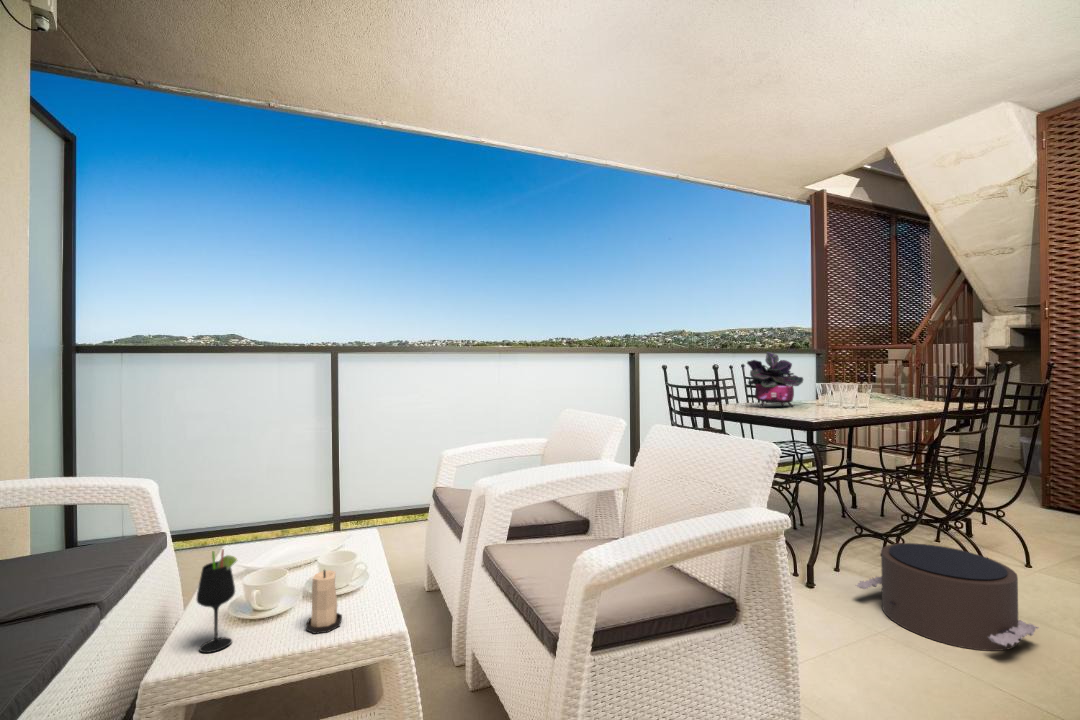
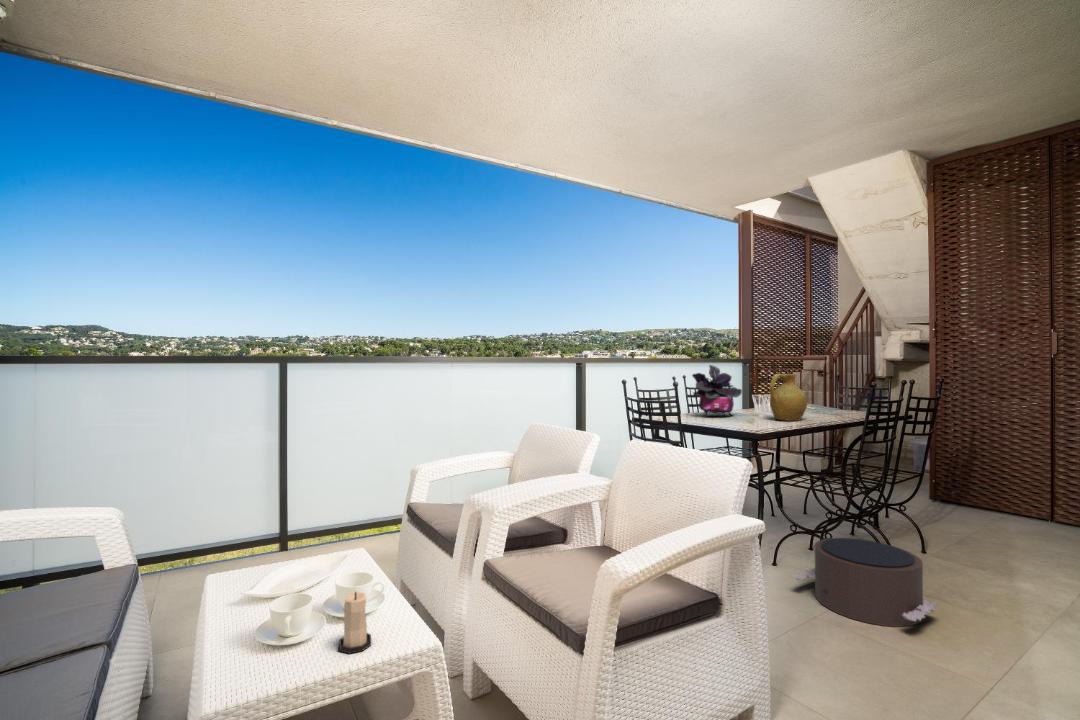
pitcher: none [833,359,879,411] -> present [769,374,807,421]
wine glass: present [197,550,237,653] -> none [235,578,277,680]

